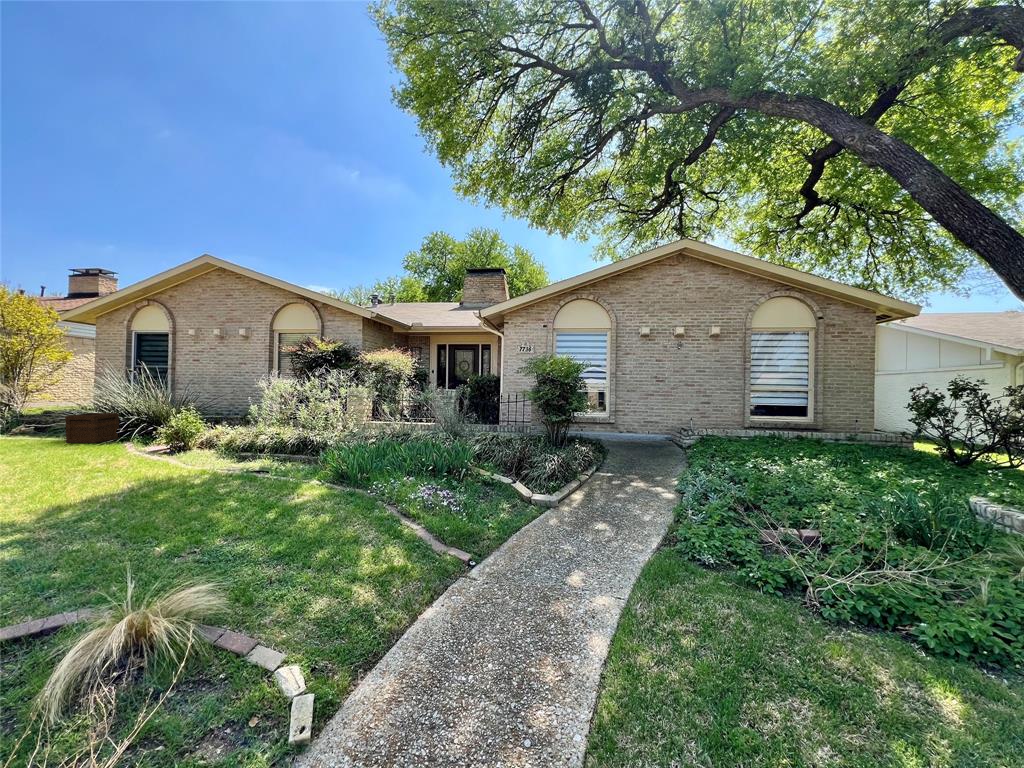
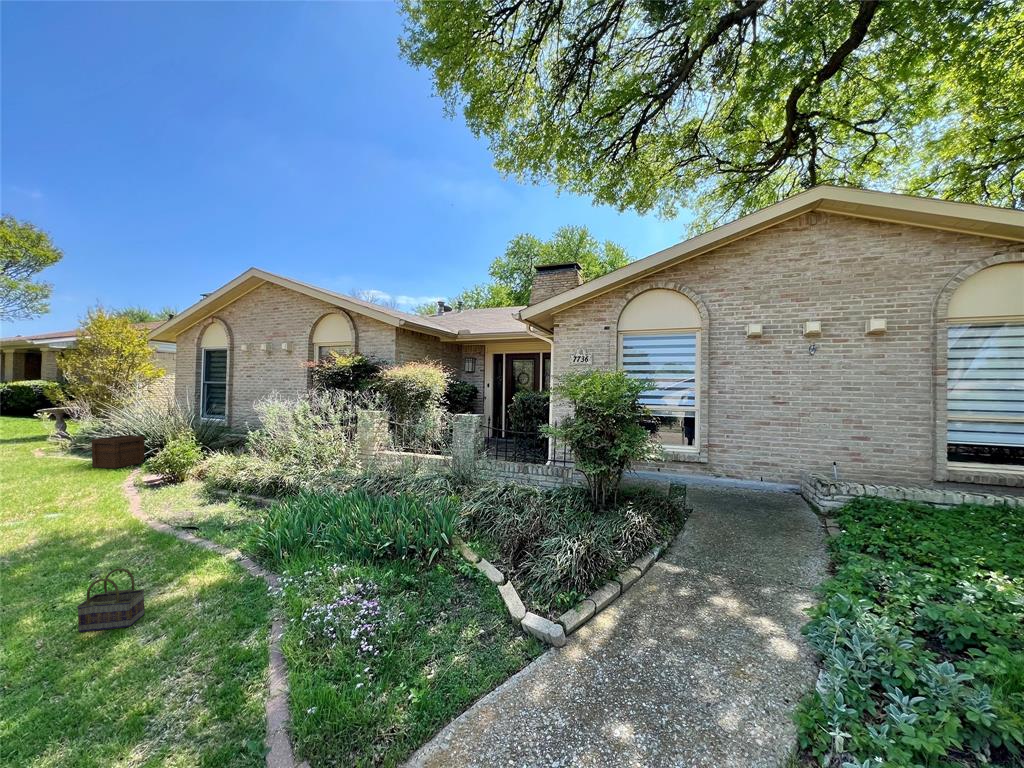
basket: none [255,479,290,518] -> present [77,568,145,632]

